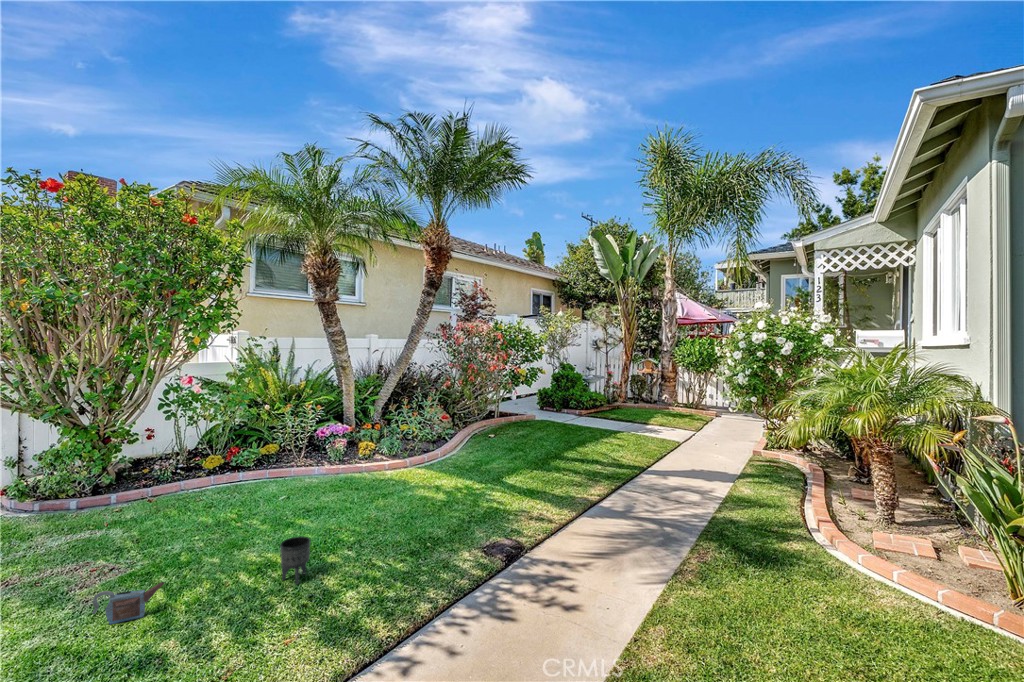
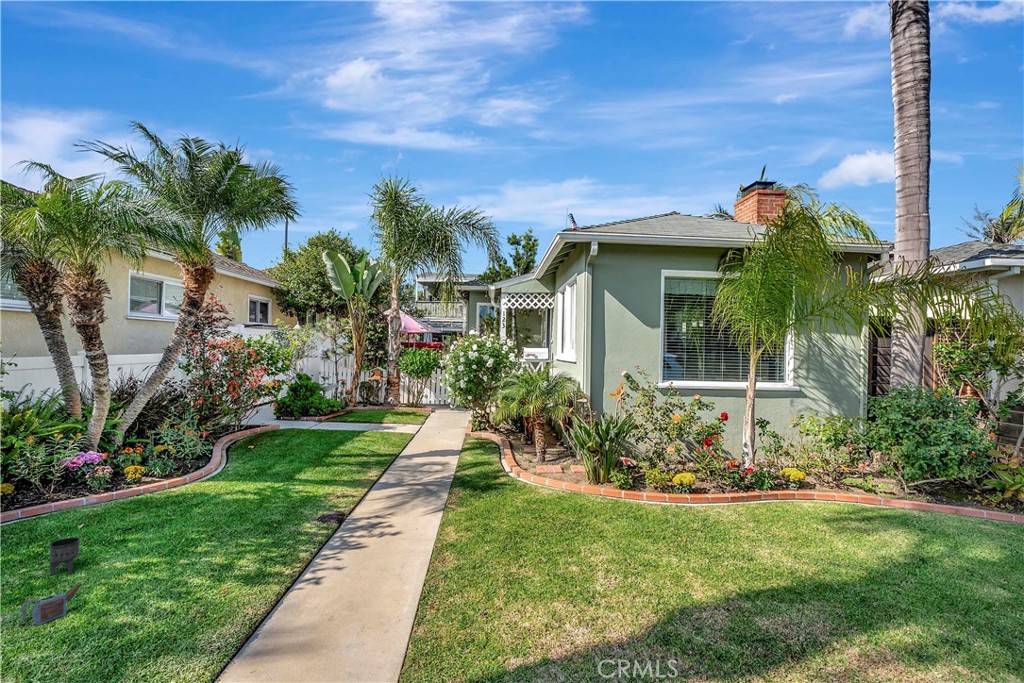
planter: present [280,536,310,584] -> present [49,537,80,575]

